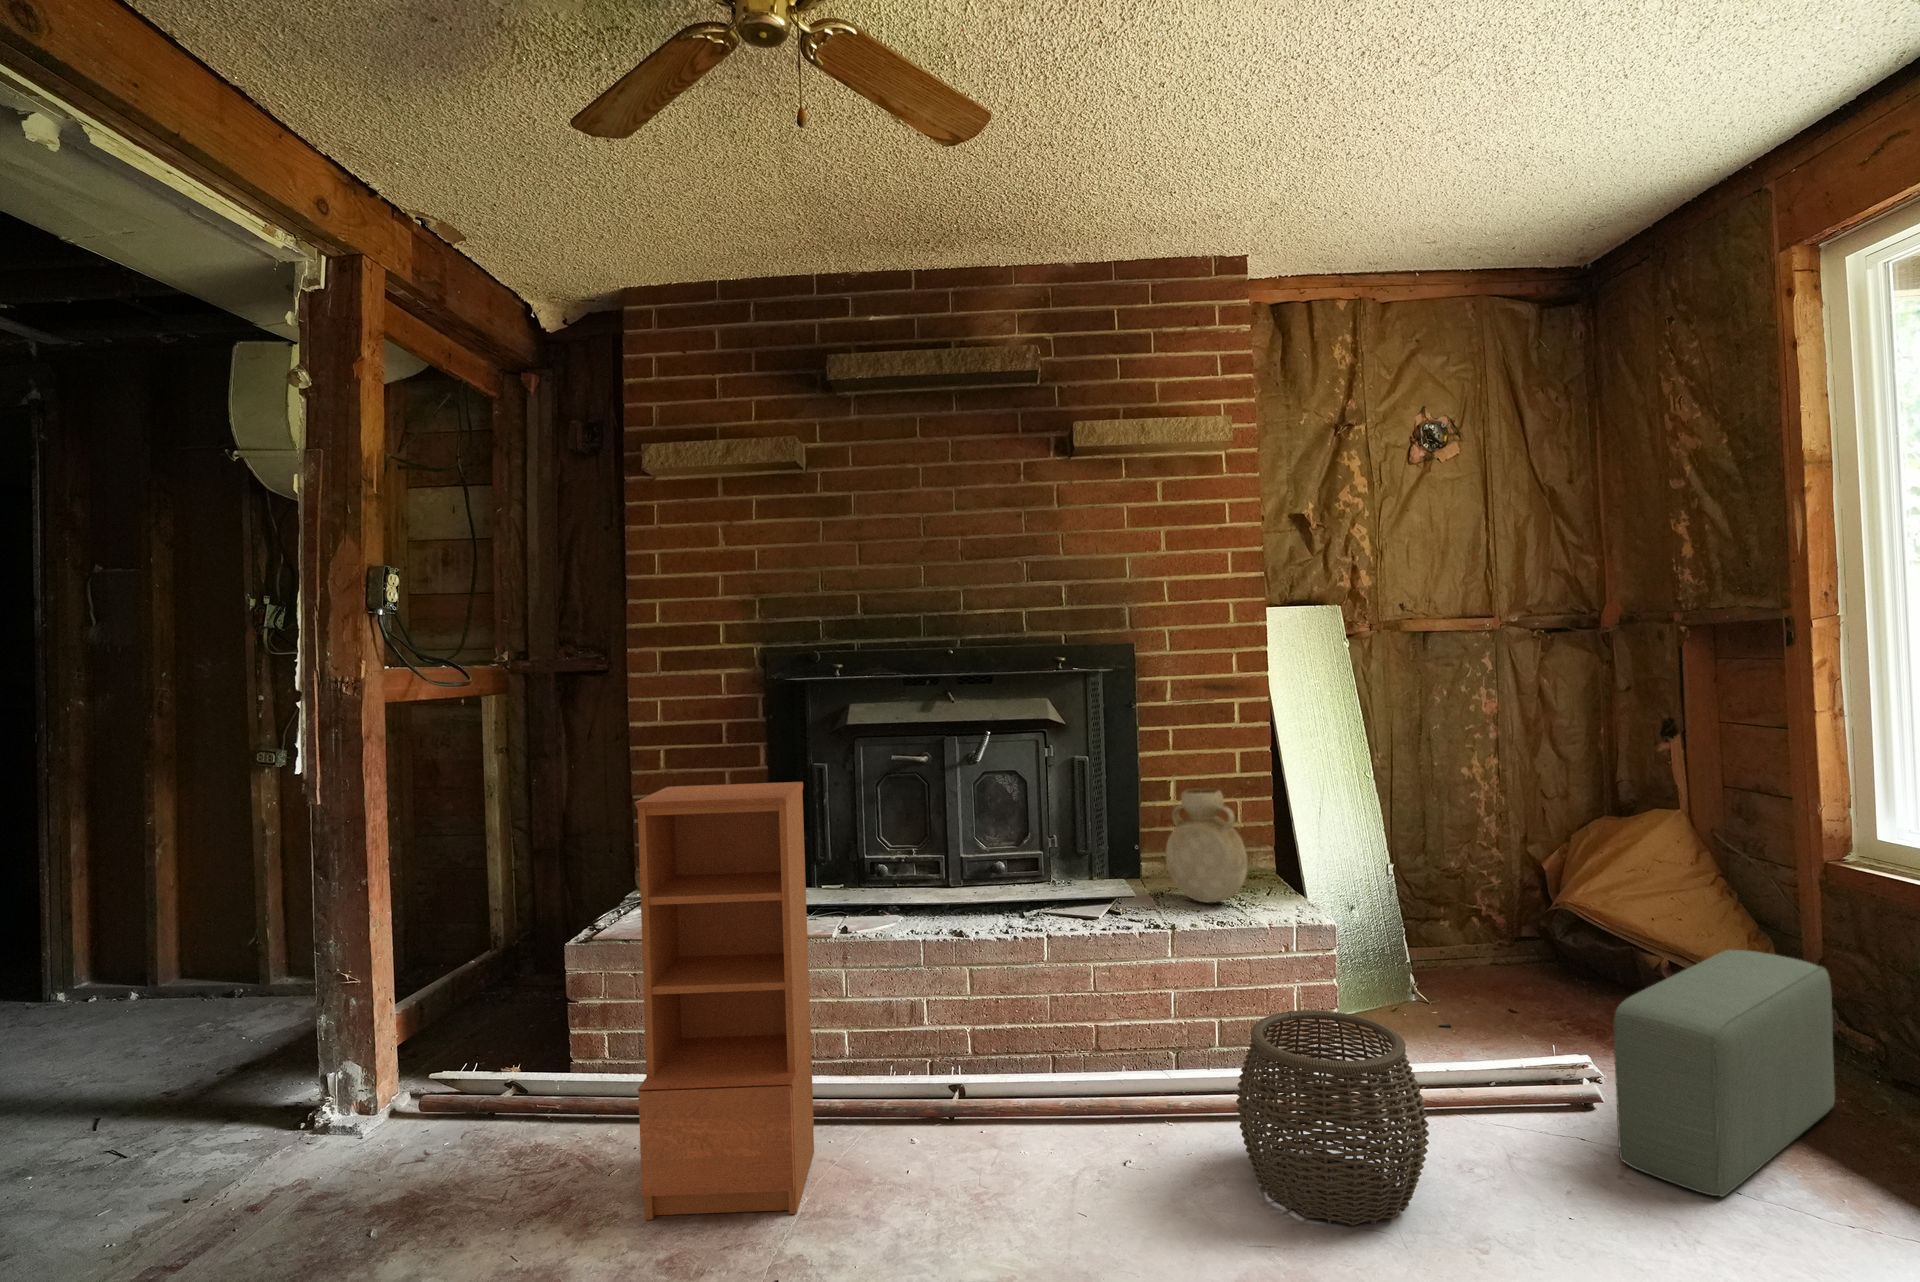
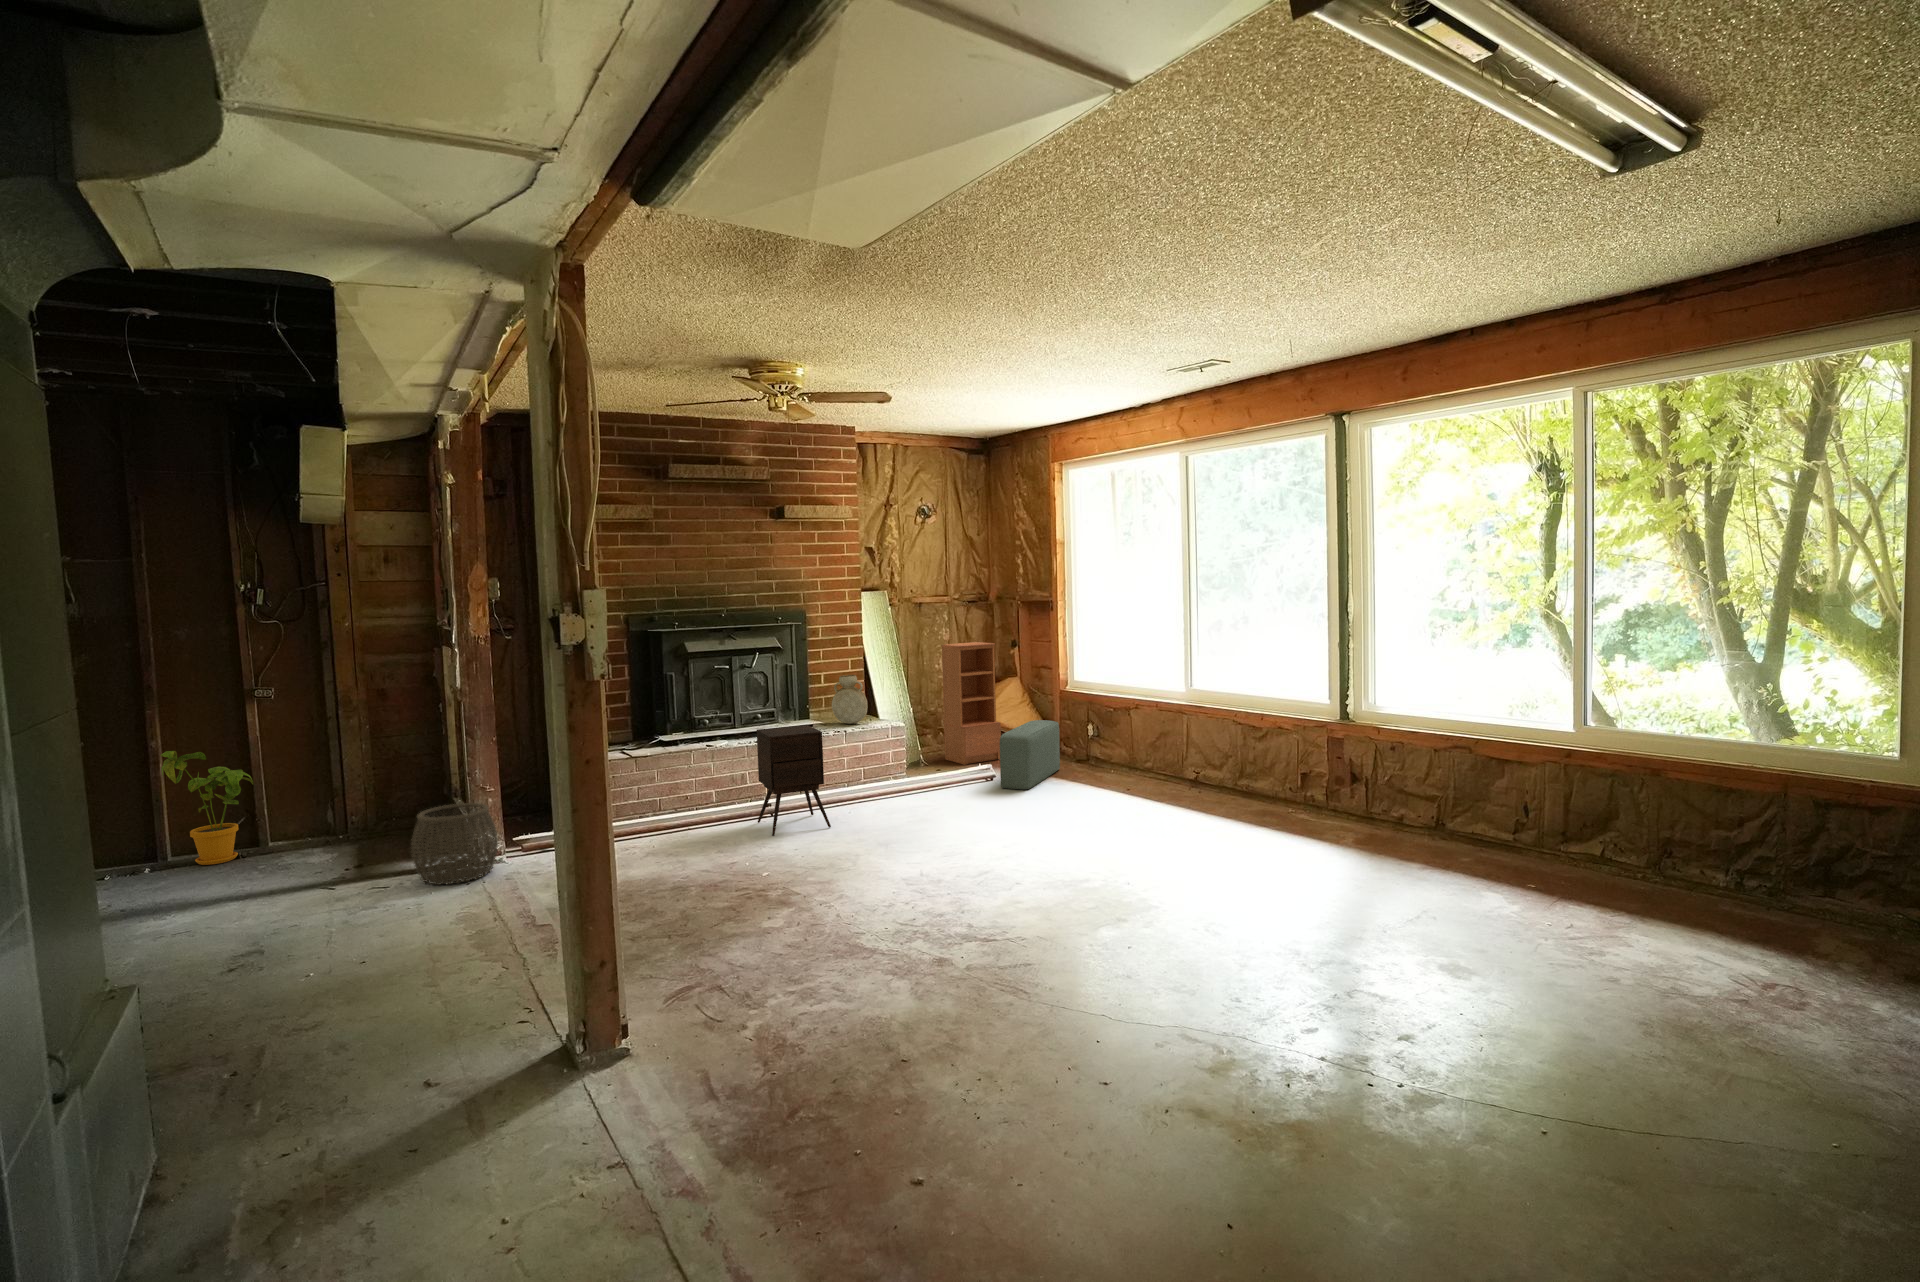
bookcase: present [635,782,814,1220] -> present [941,642,1001,765]
house plant: none [53,850,215,1033] -> present [160,751,253,865]
side table: none [859,922,1034,1240] -> present [757,725,831,836]
woven basket: present [1236,1010,1429,1226] -> present [411,803,498,885]

